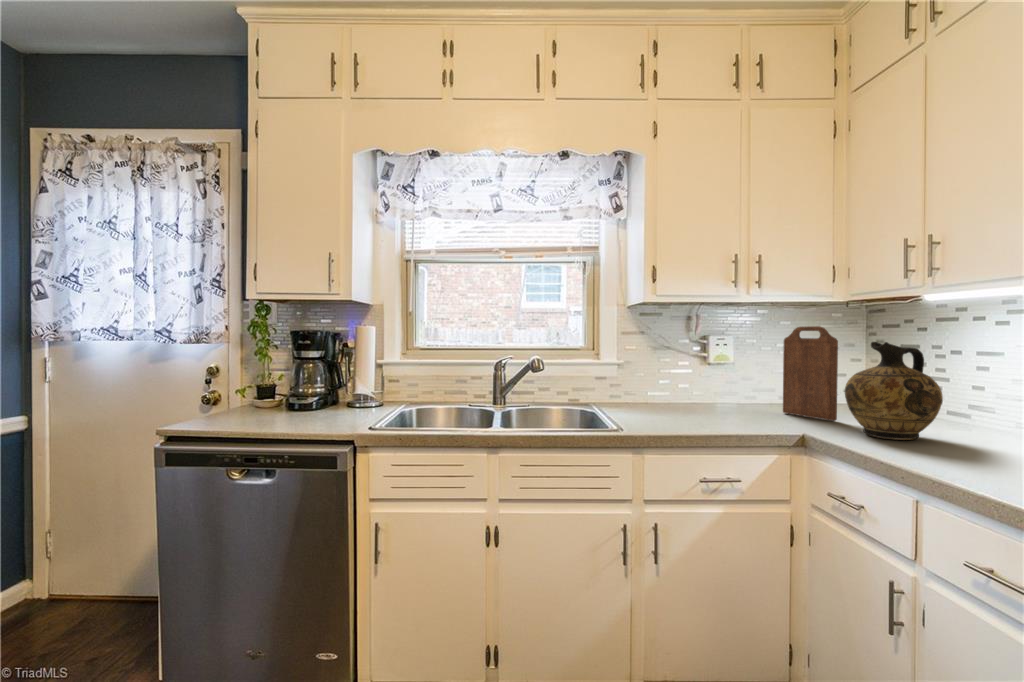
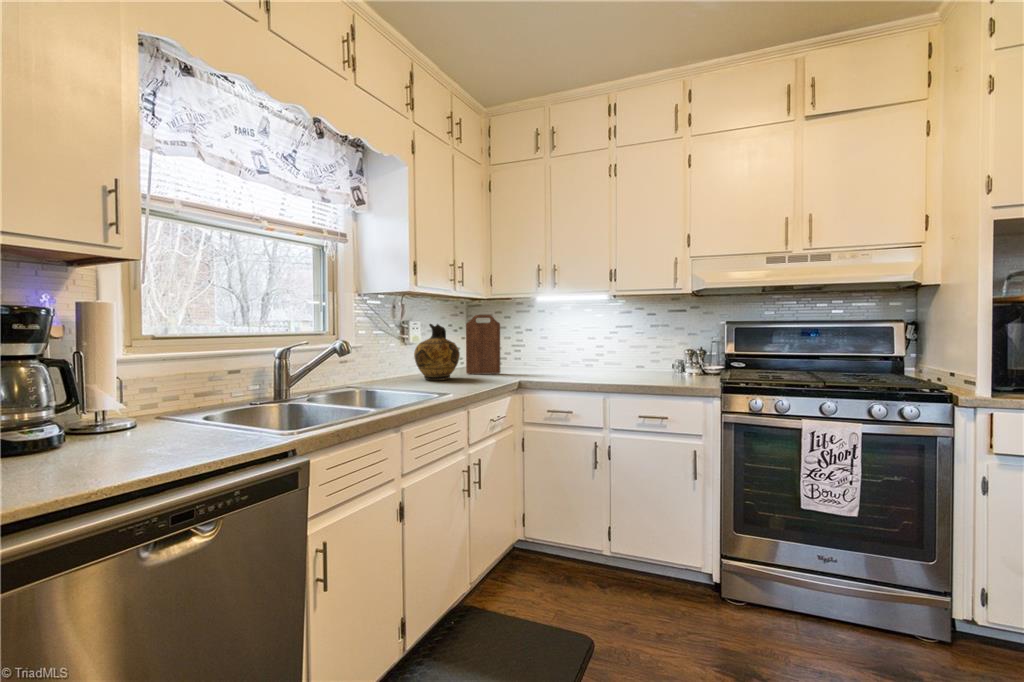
ceramic jug: present [845,342,943,440] -> present [414,324,460,380]

